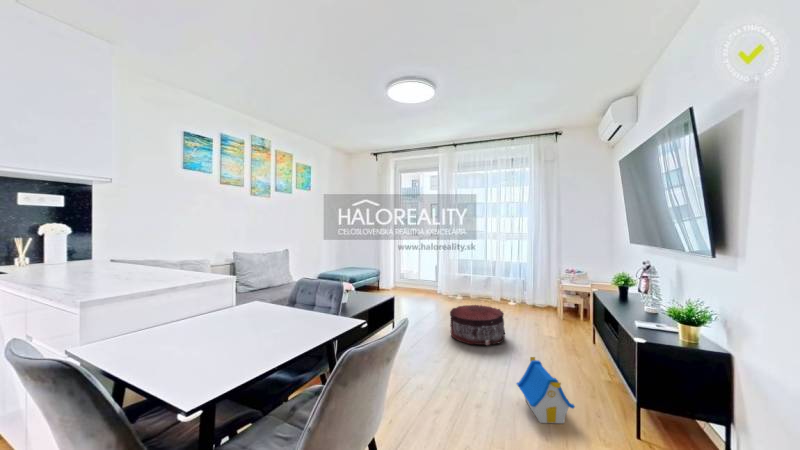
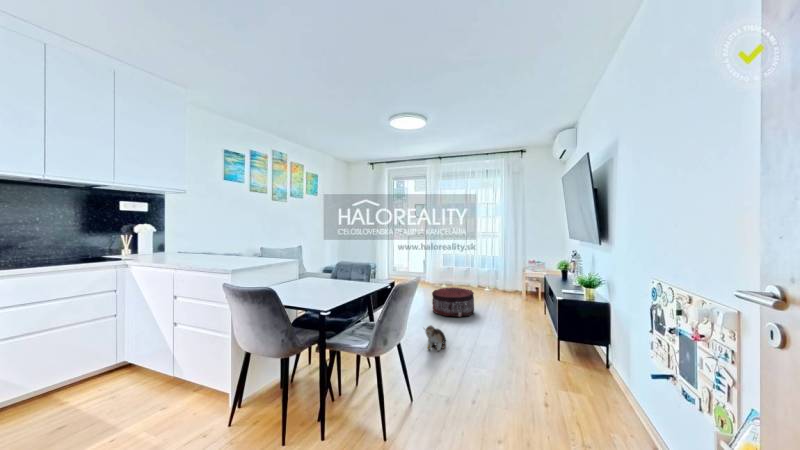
toy house: present [517,357,575,423] -> none [473,318,510,359]
plush toy: none [447,370,478,407] -> present [425,325,446,351]

